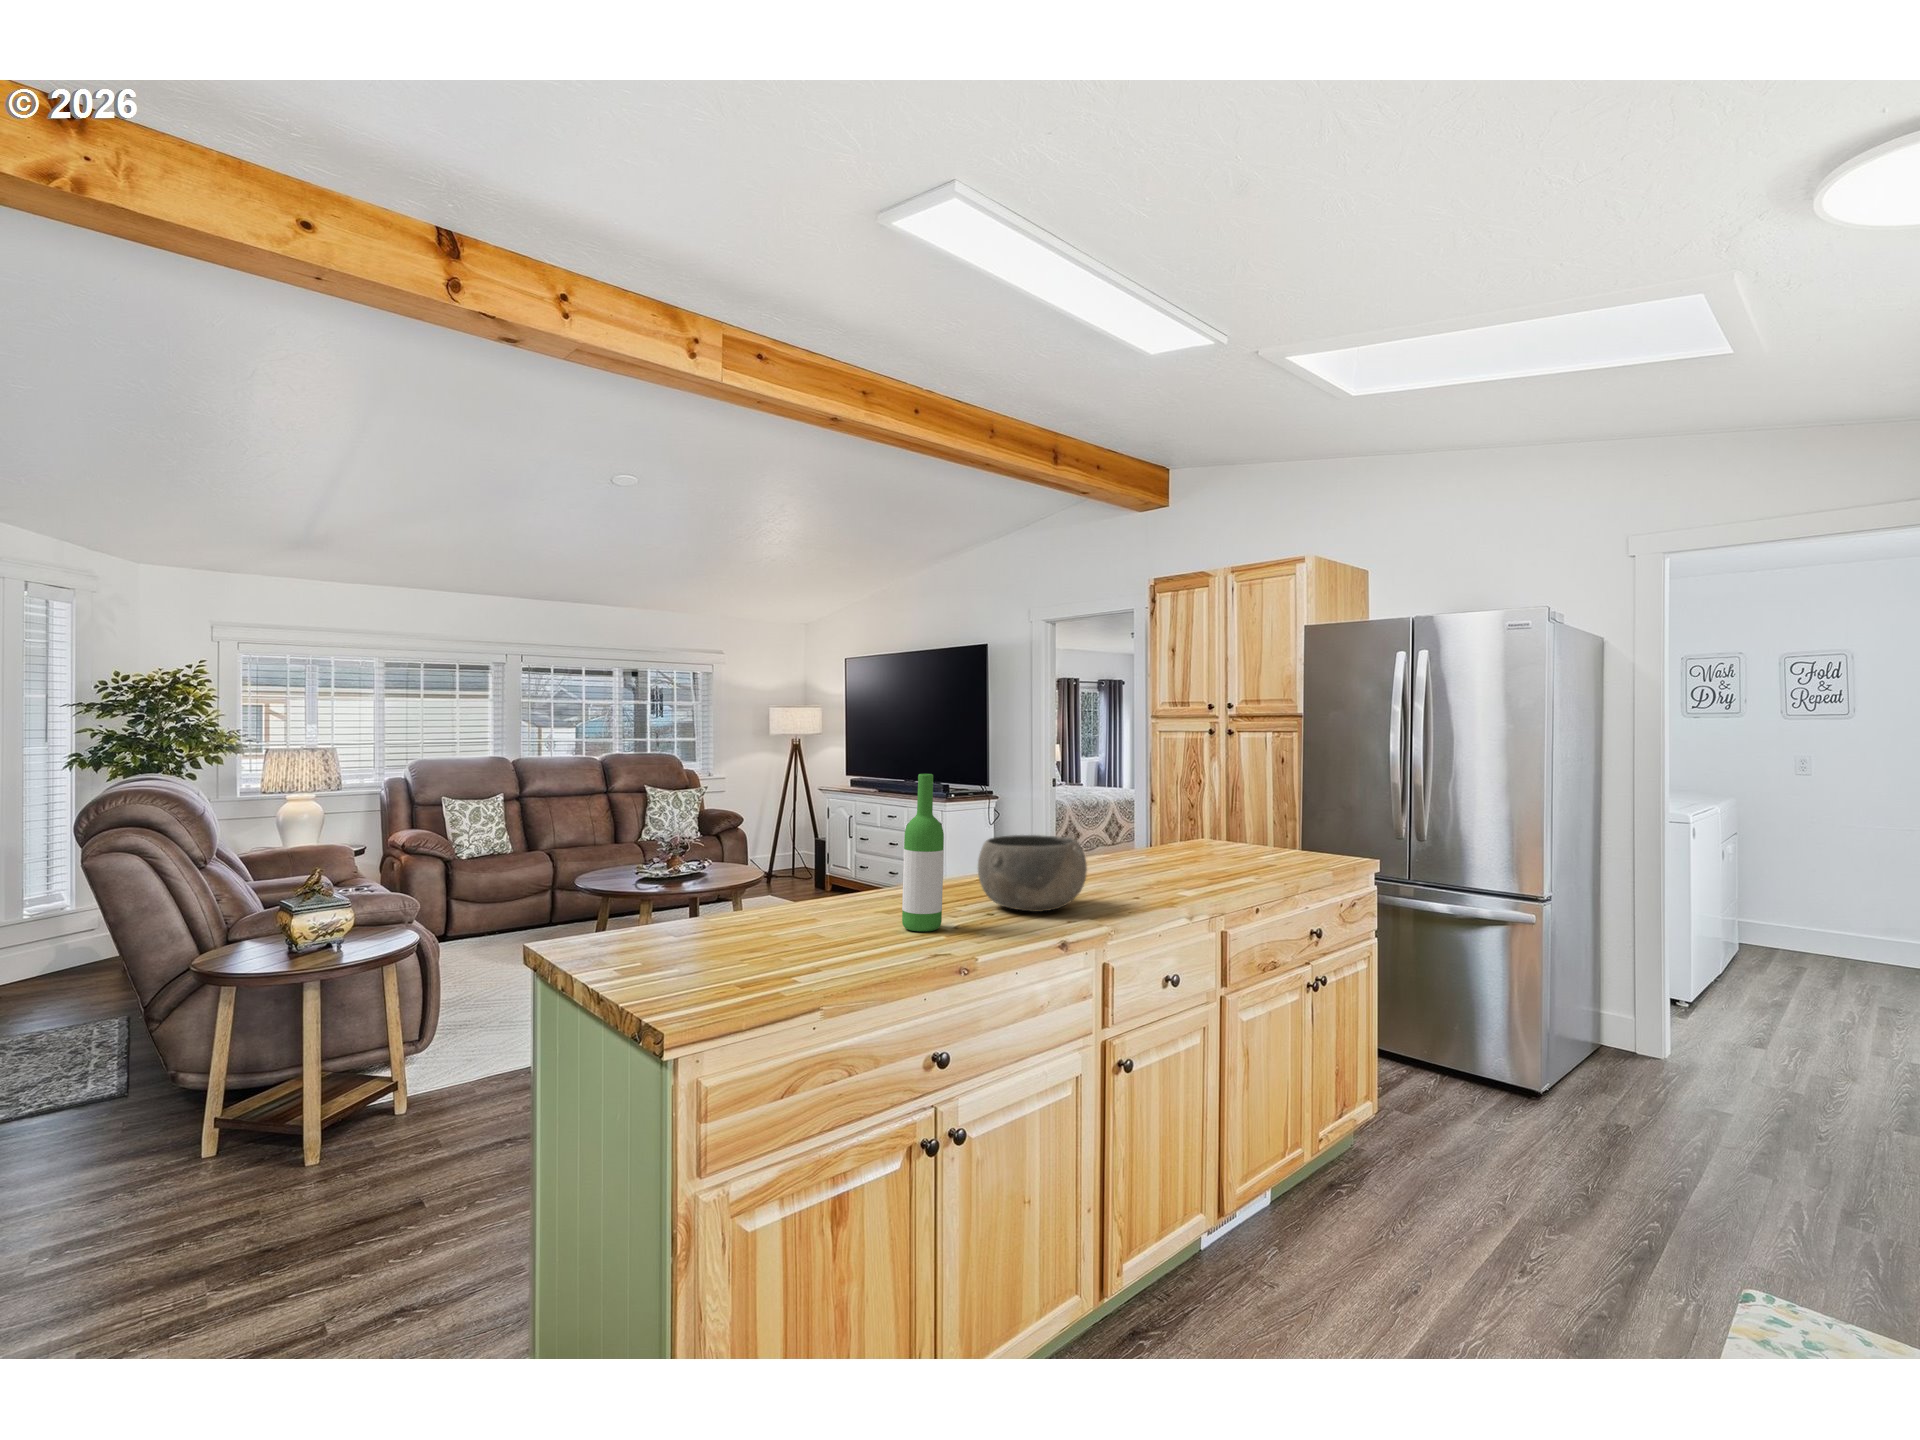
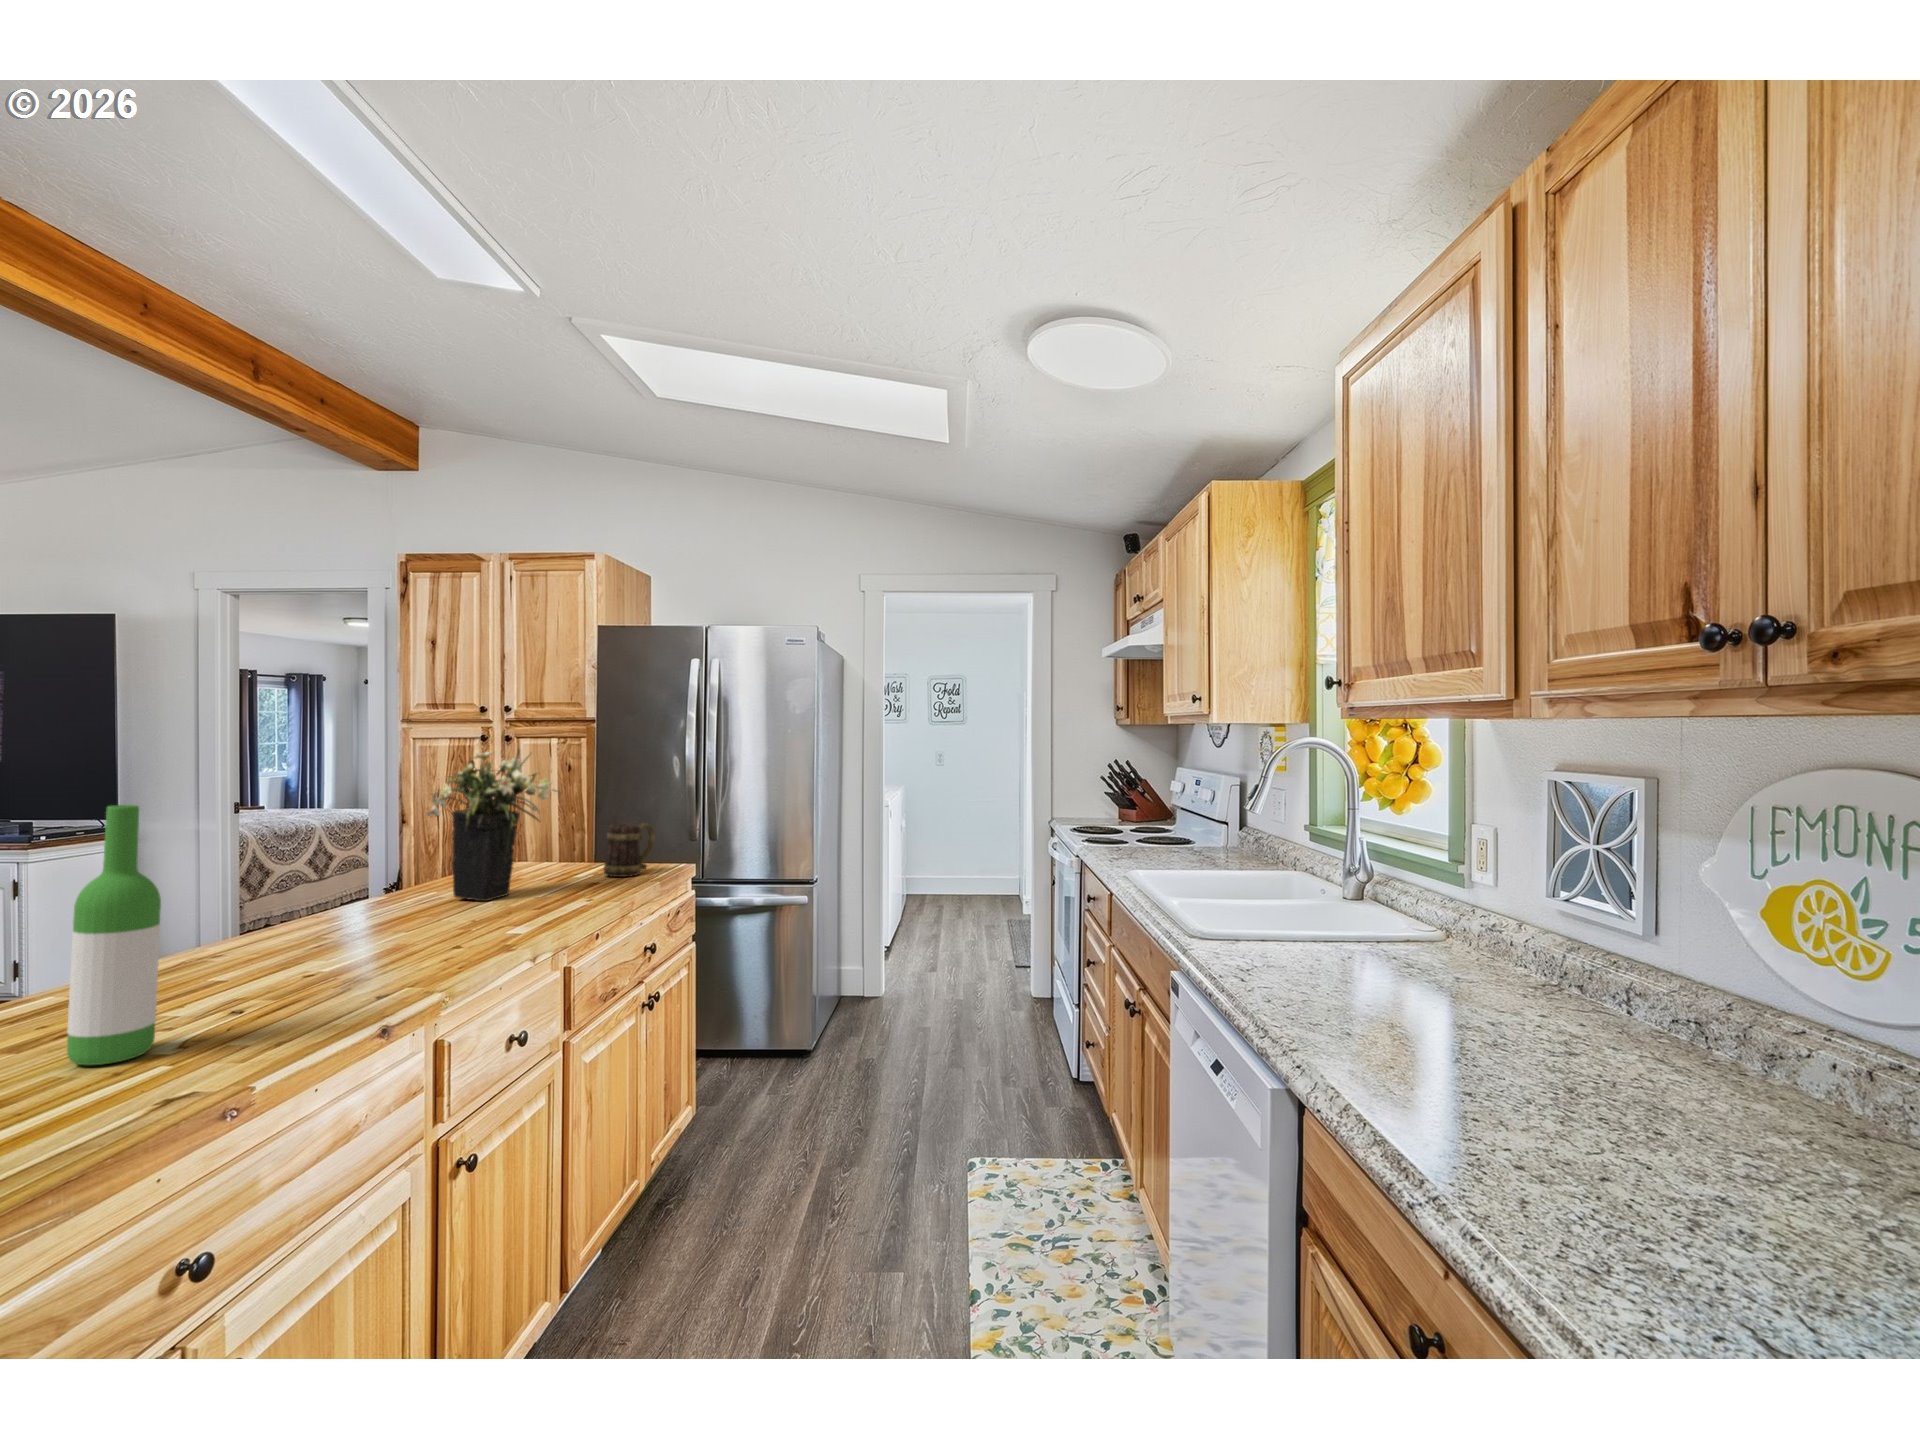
flower arrangement: none [1128,742,1236,870] -> present [427,749,561,901]
mug: none [1281,815,1331,865] -> present [604,823,655,877]
bowl: present [978,835,1087,912] -> none [210,879,399,991]

